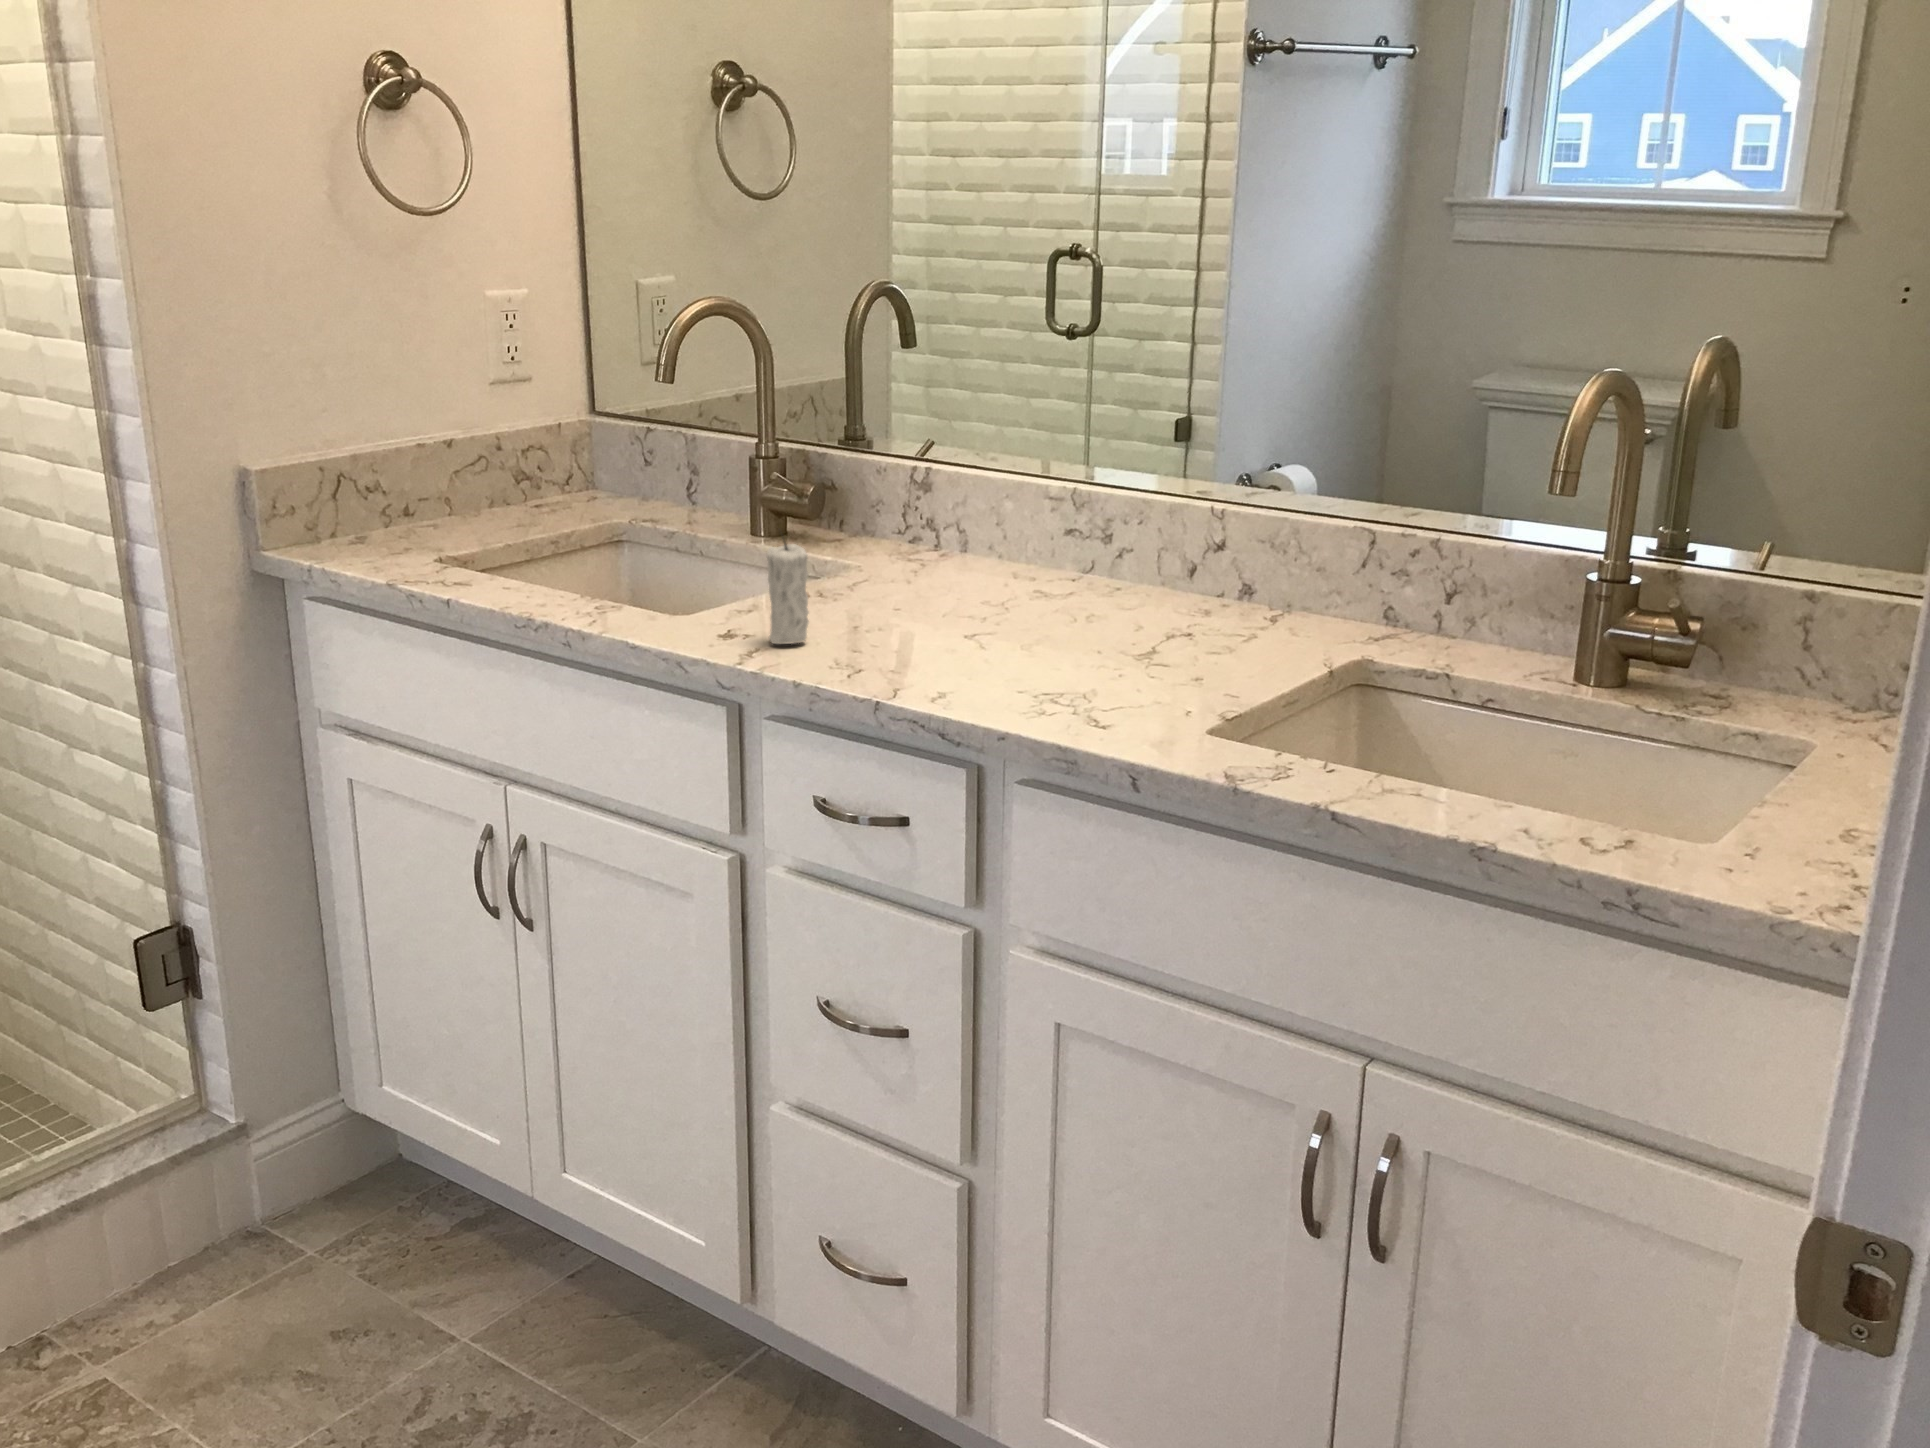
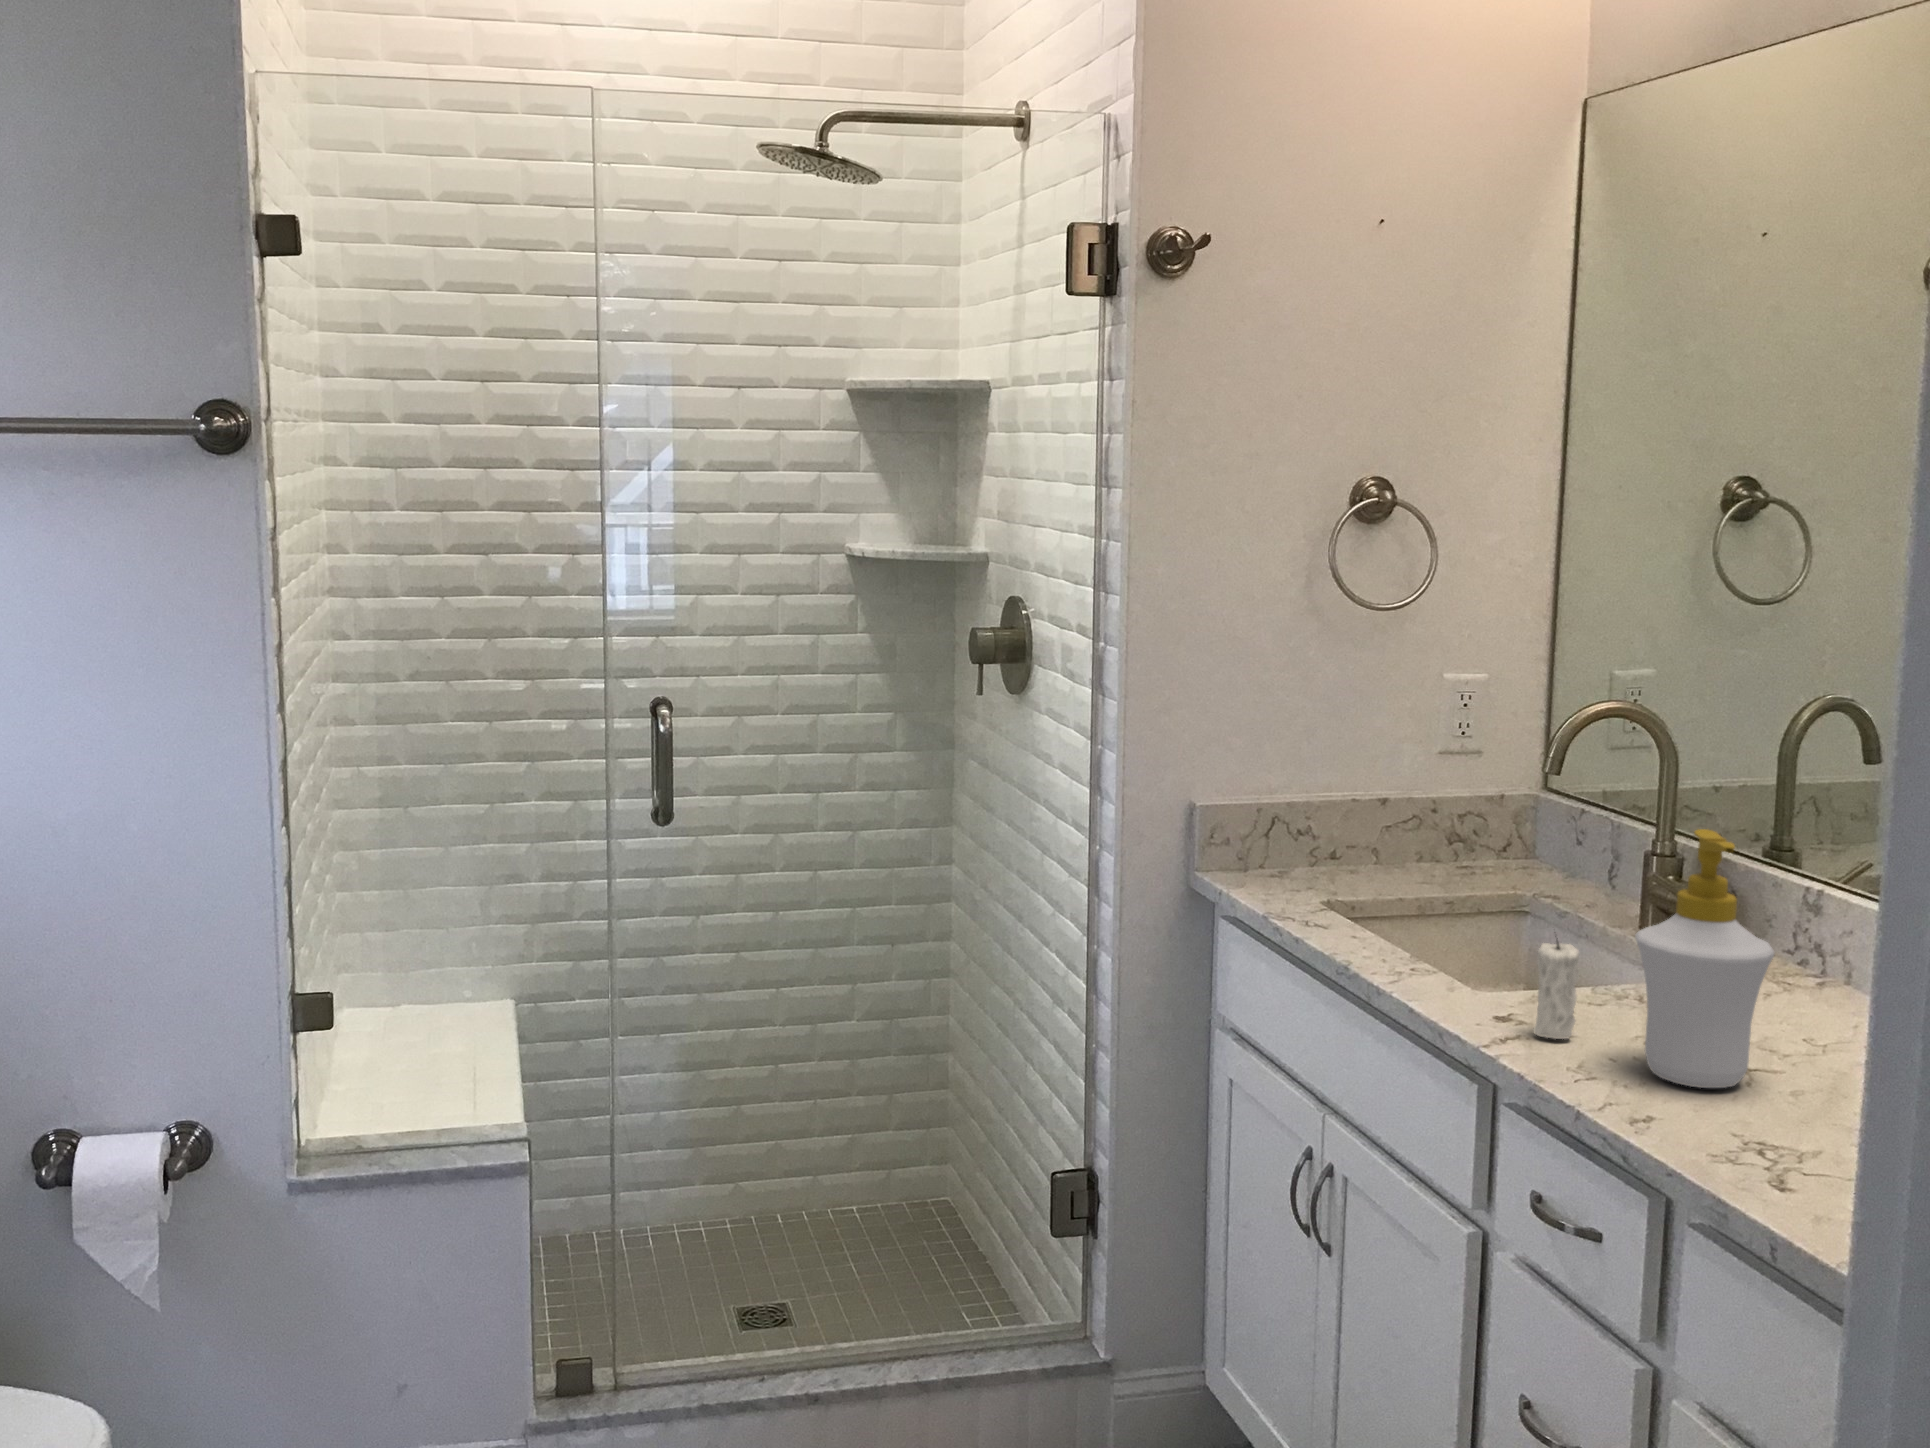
soap bottle: none [876,401,1004,660] -> present [1635,829,1775,1088]

